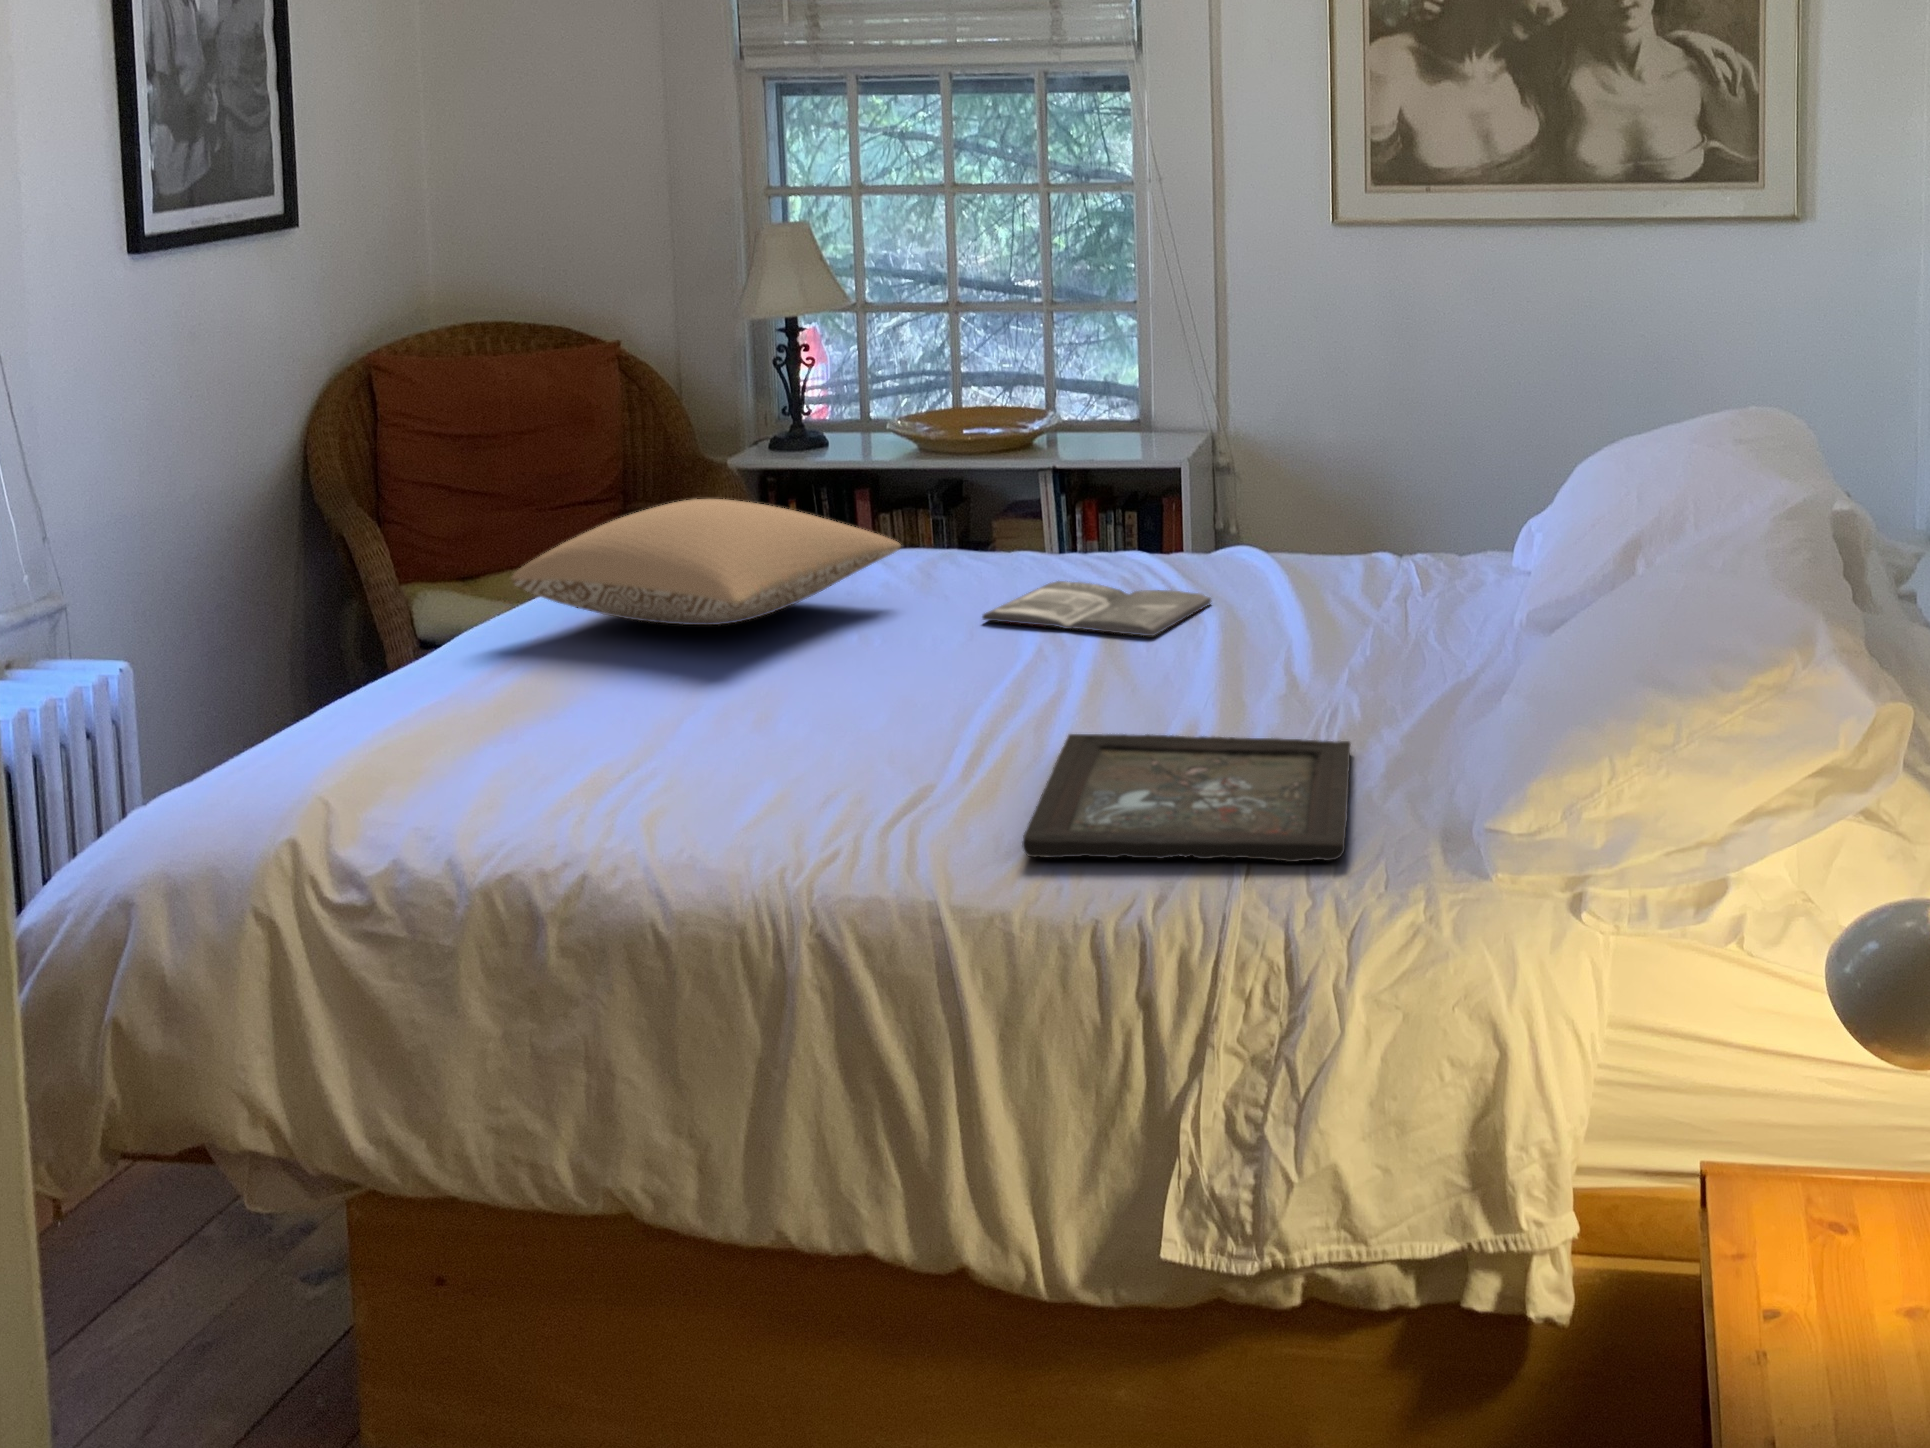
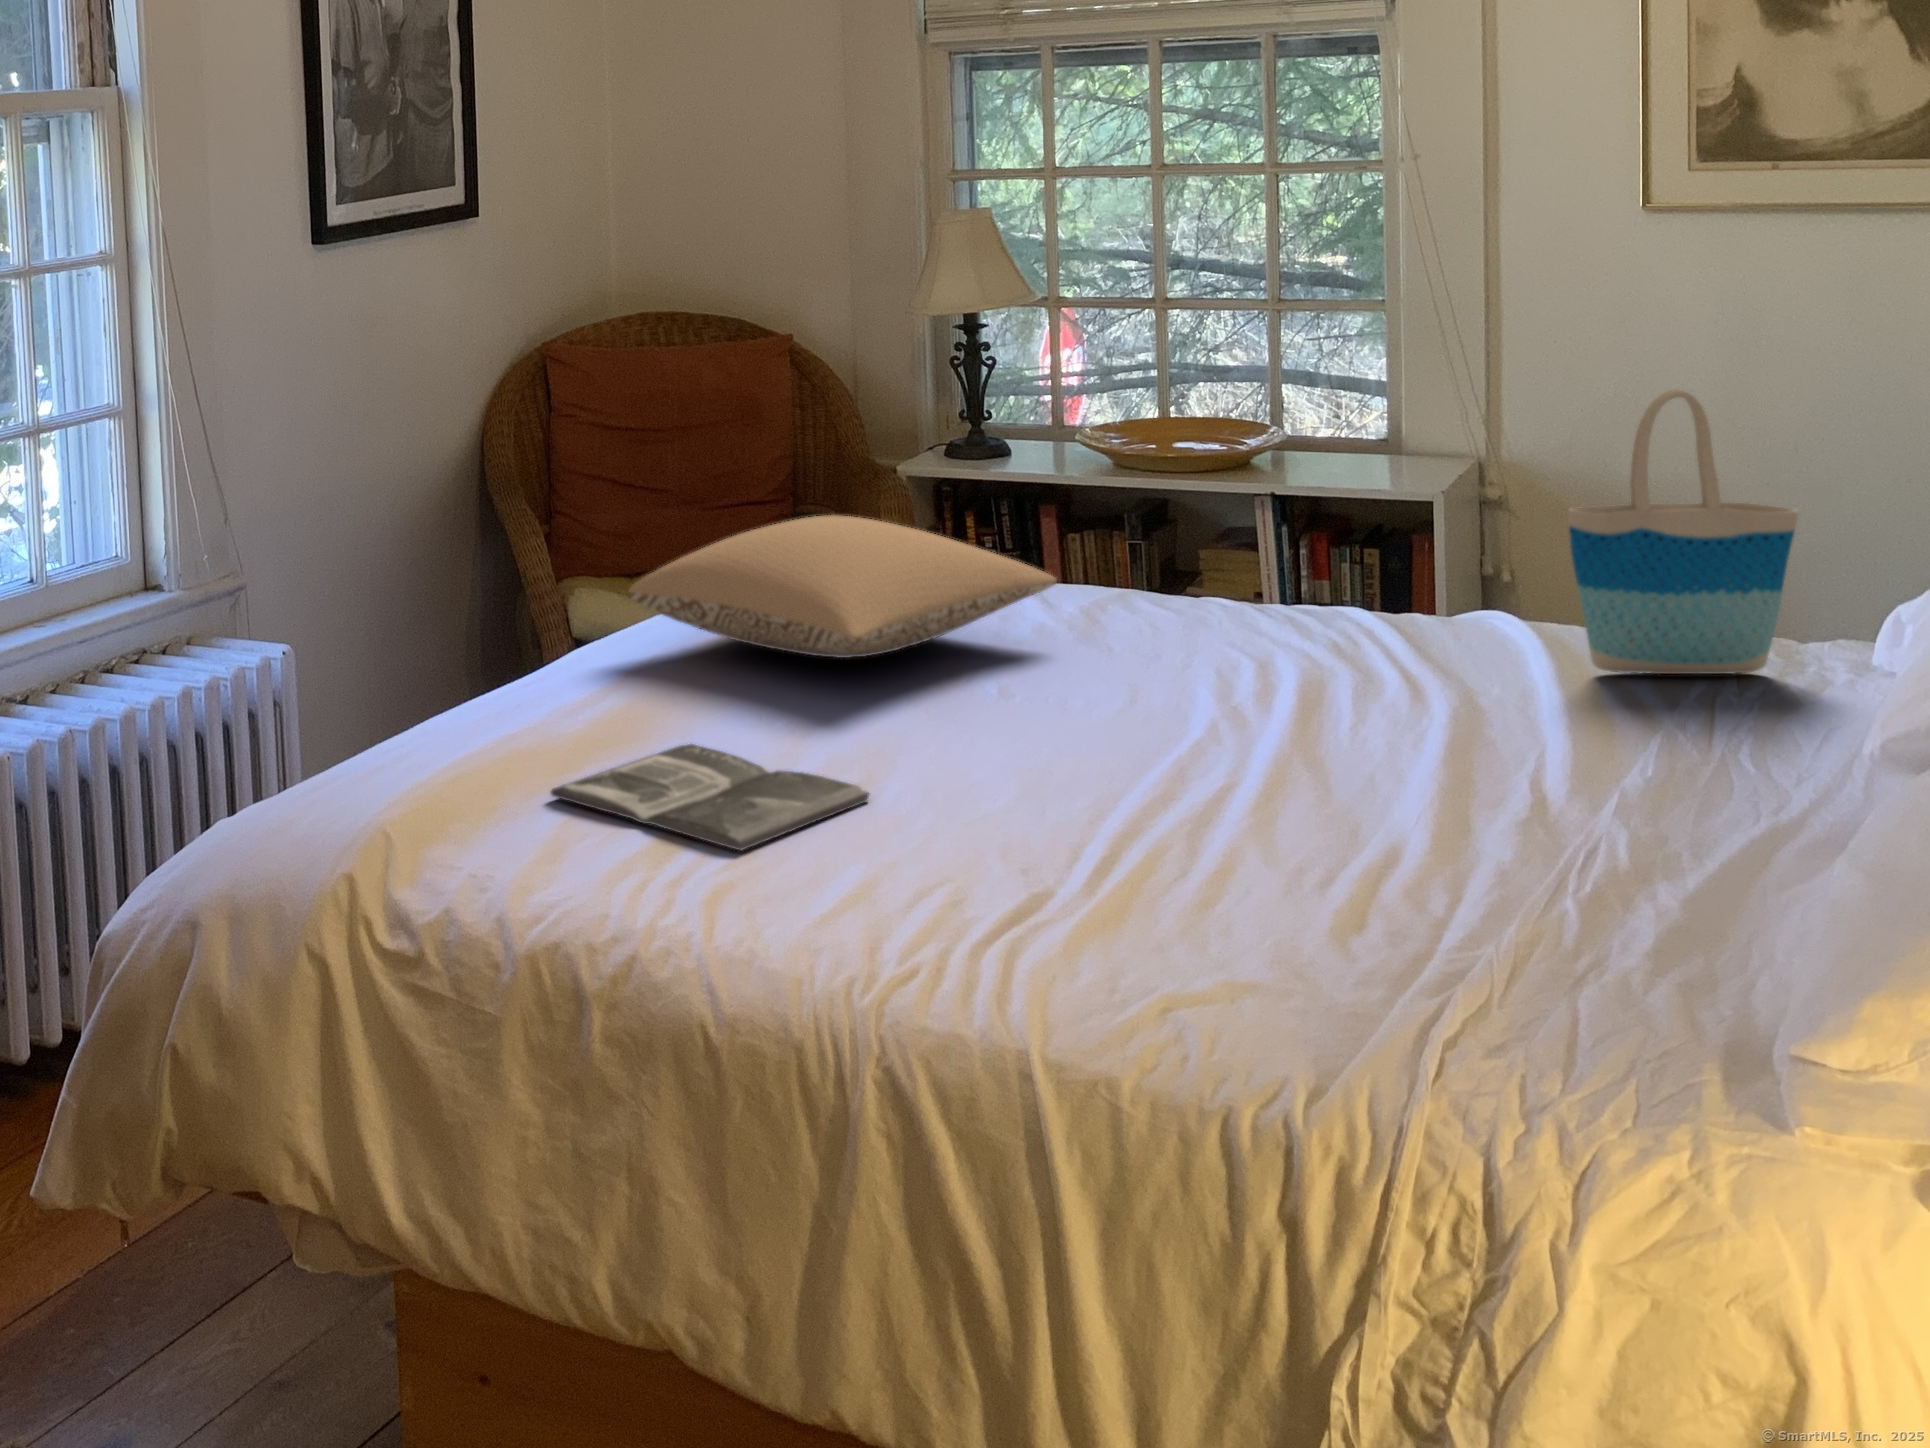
tote bag: none [1301,366,1458,590] -> present [1569,389,1798,674]
magazine: present [982,581,1211,636] -> present [551,744,869,850]
tray: present [1022,734,1351,862] -> none [1137,837,1611,1064]

